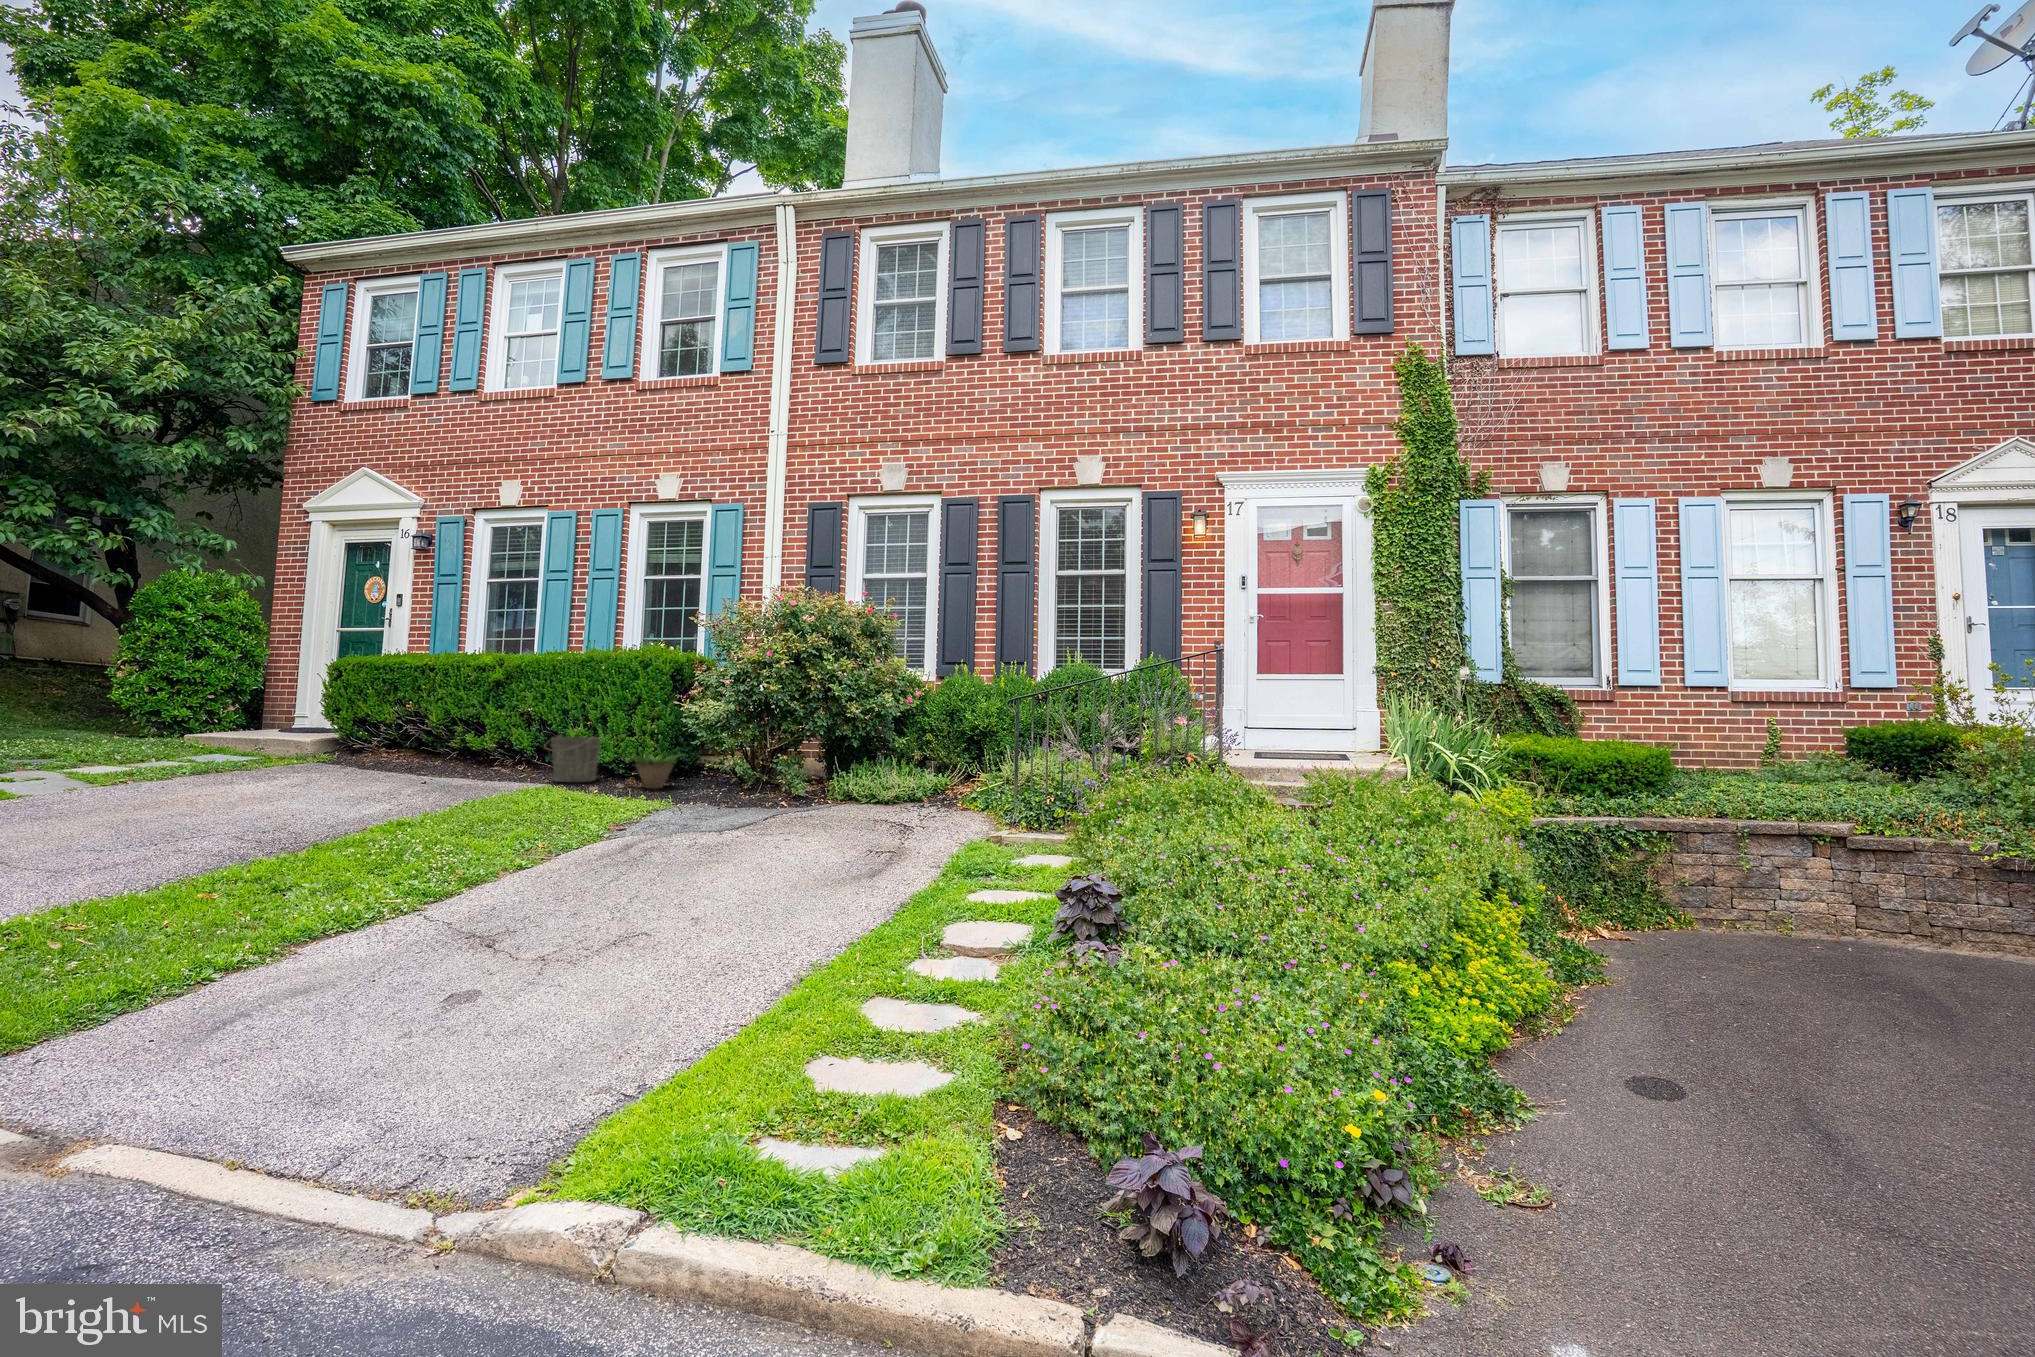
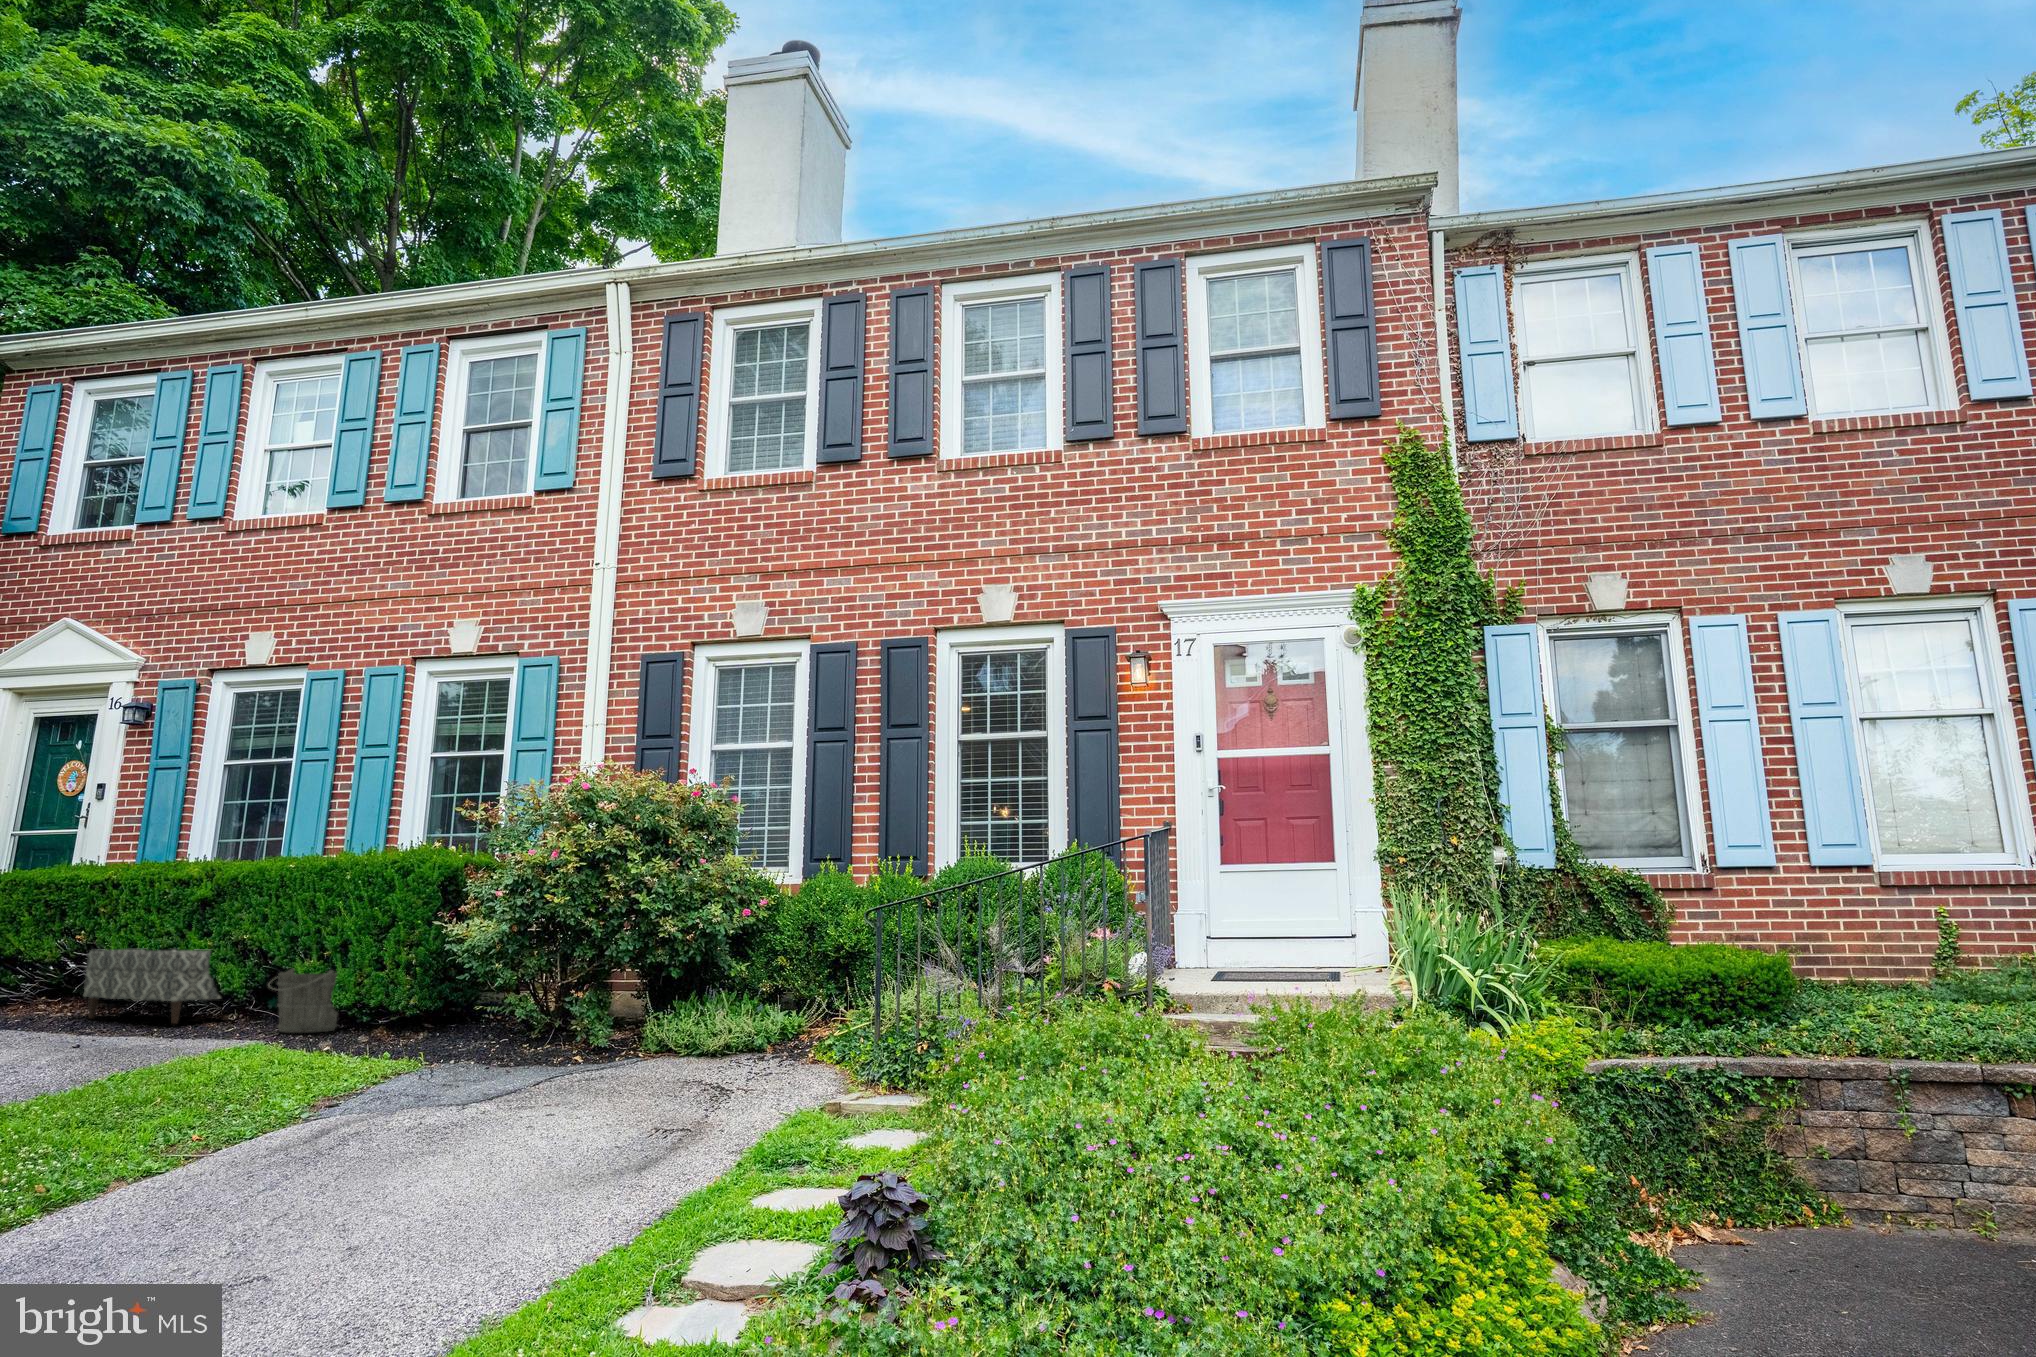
bench: none [397,716,517,773] -> present [84,949,229,1024]
decorative plant: present [631,754,685,788] -> none [363,991,453,1038]

